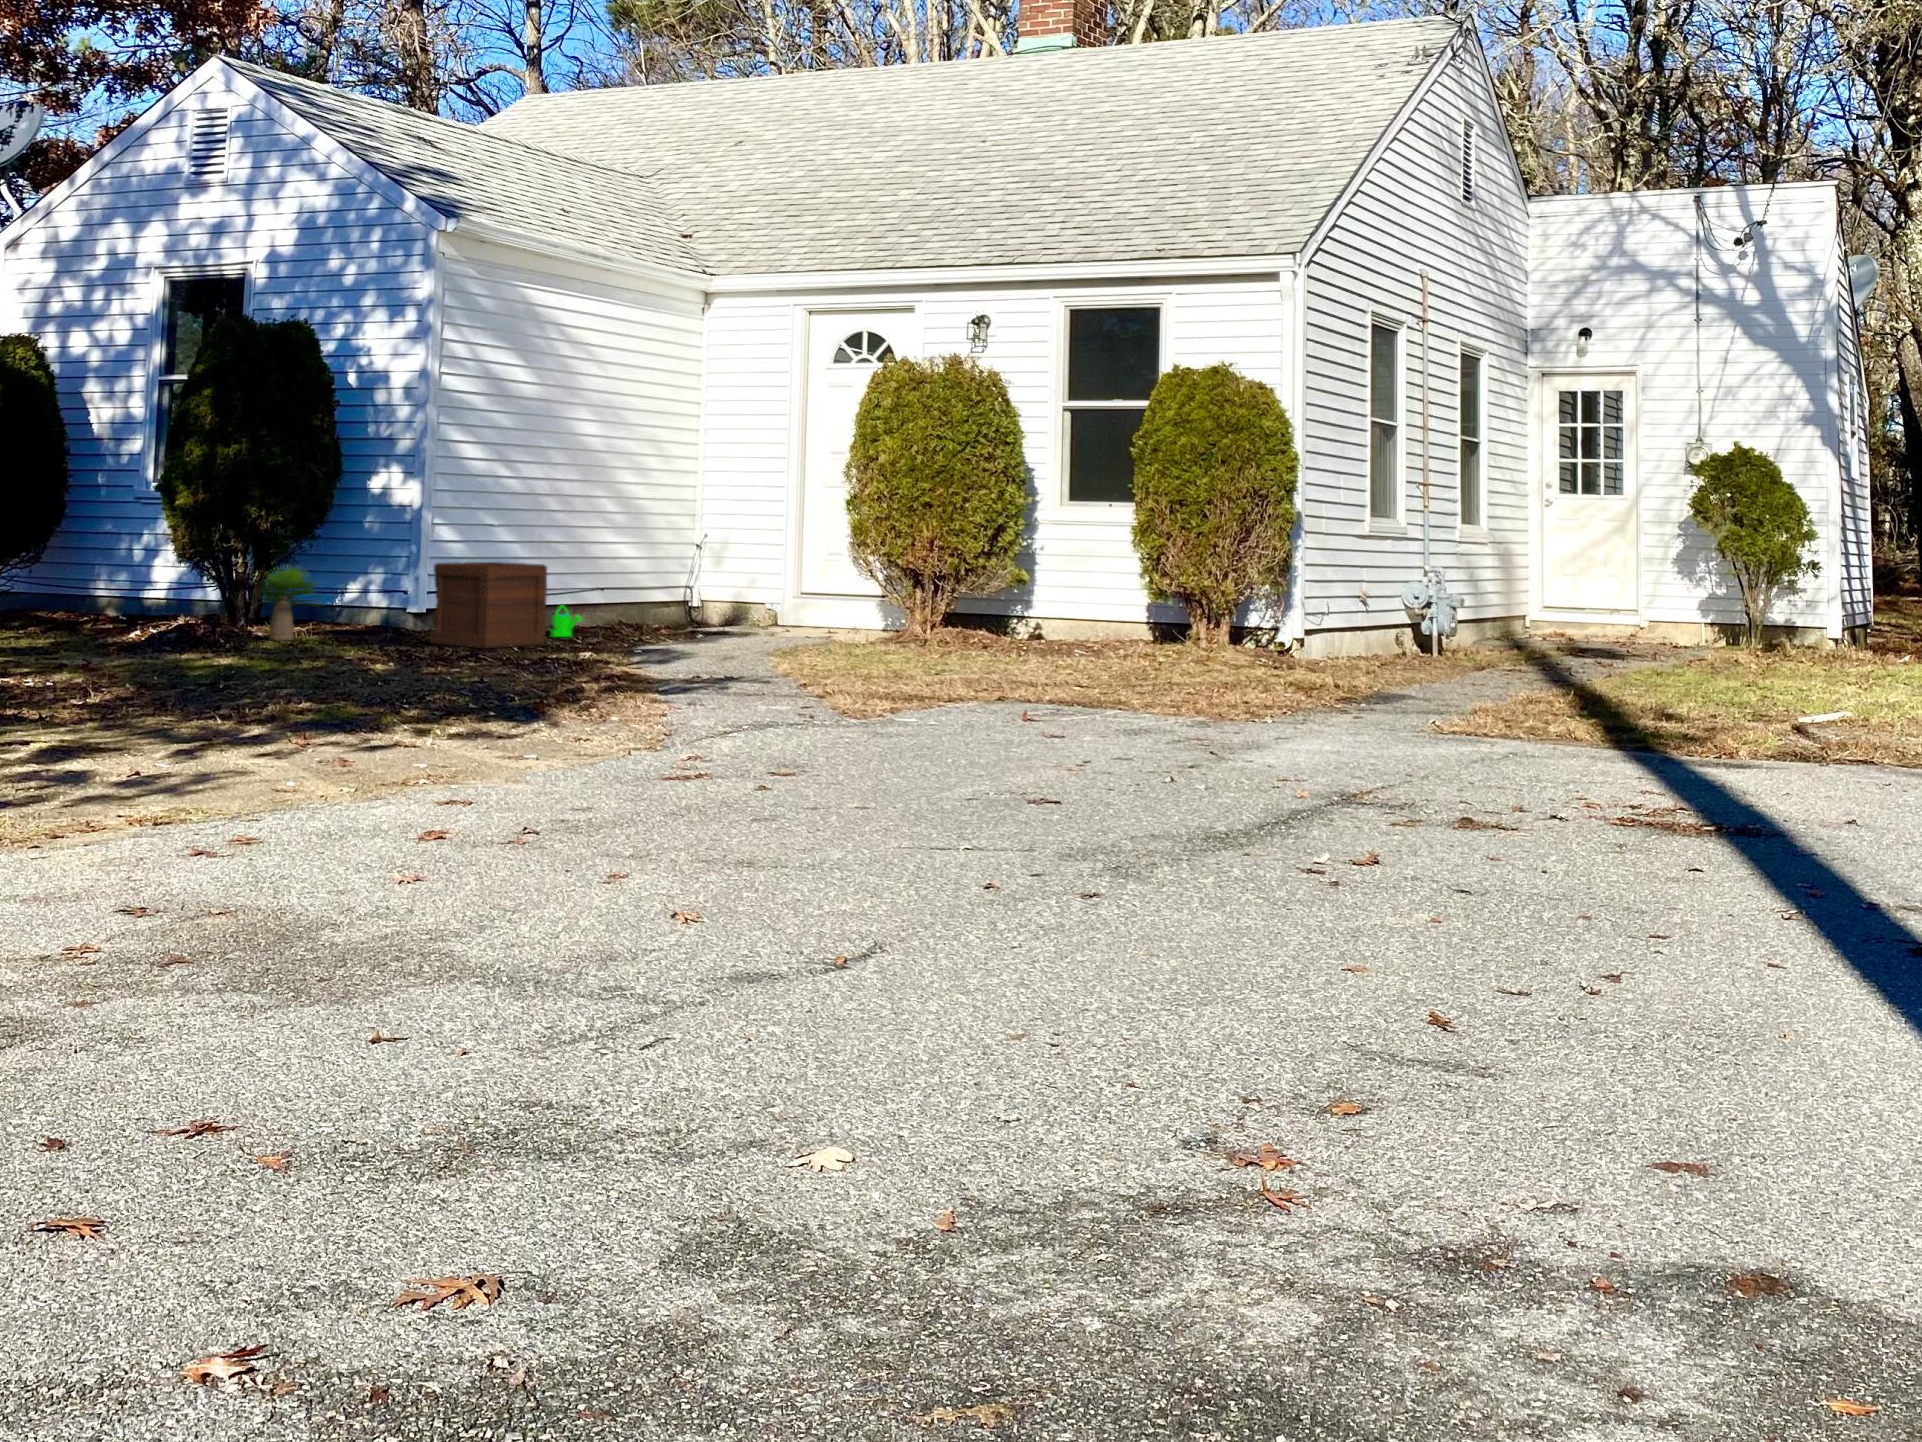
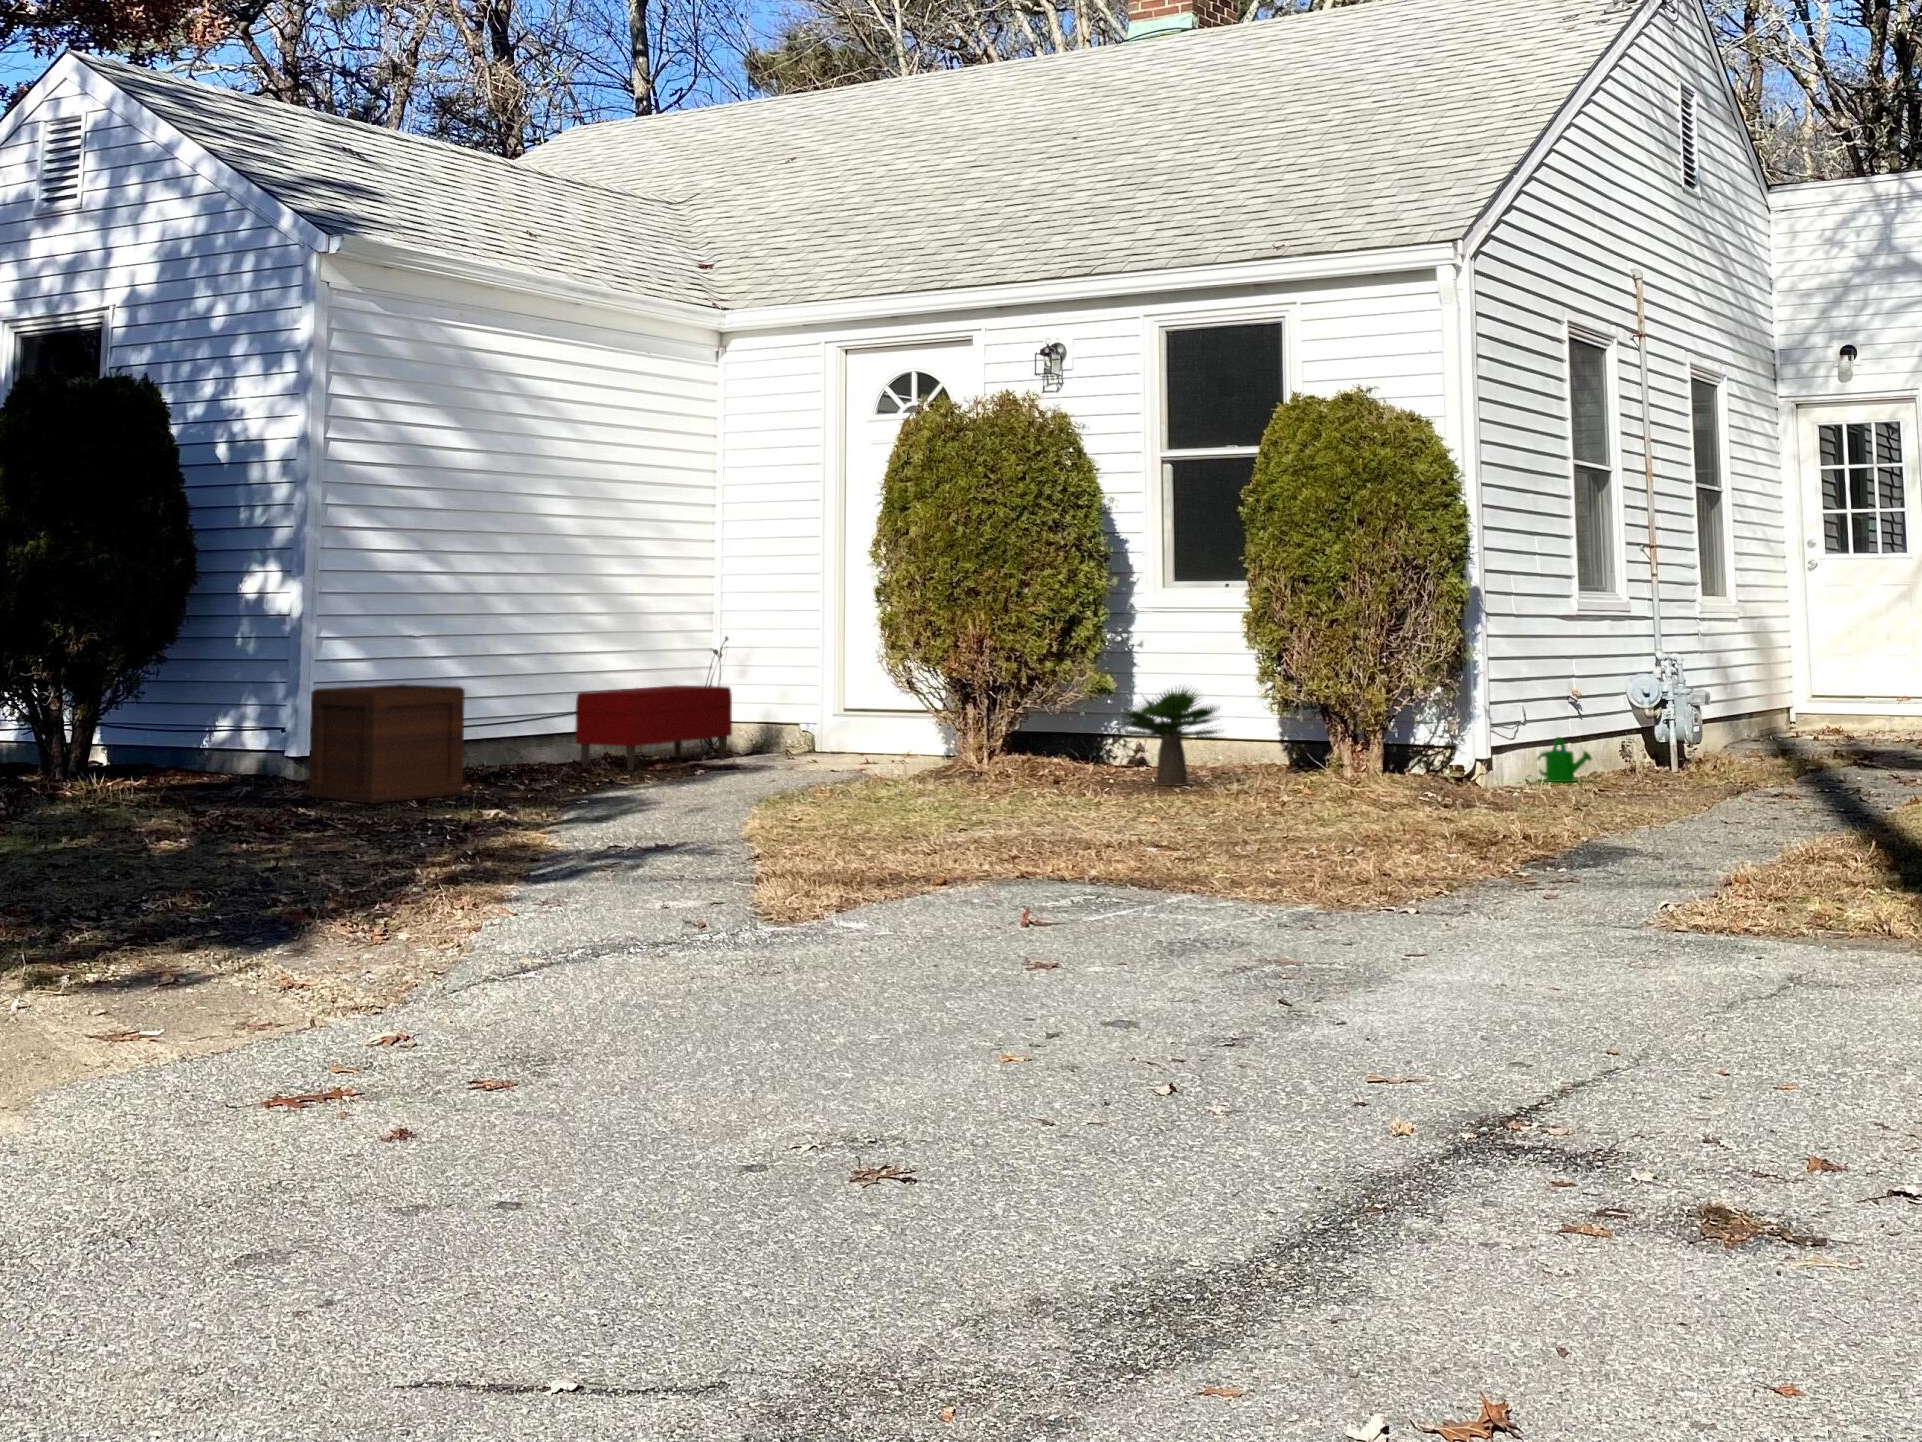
potted plant: present [248,568,323,640] -> present [1119,689,1221,786]
bench: none [607,571,722,634] -> present [576,686,732,771]
watering can: present [550,605,582,637] -> present [1537,737,1592,782]

